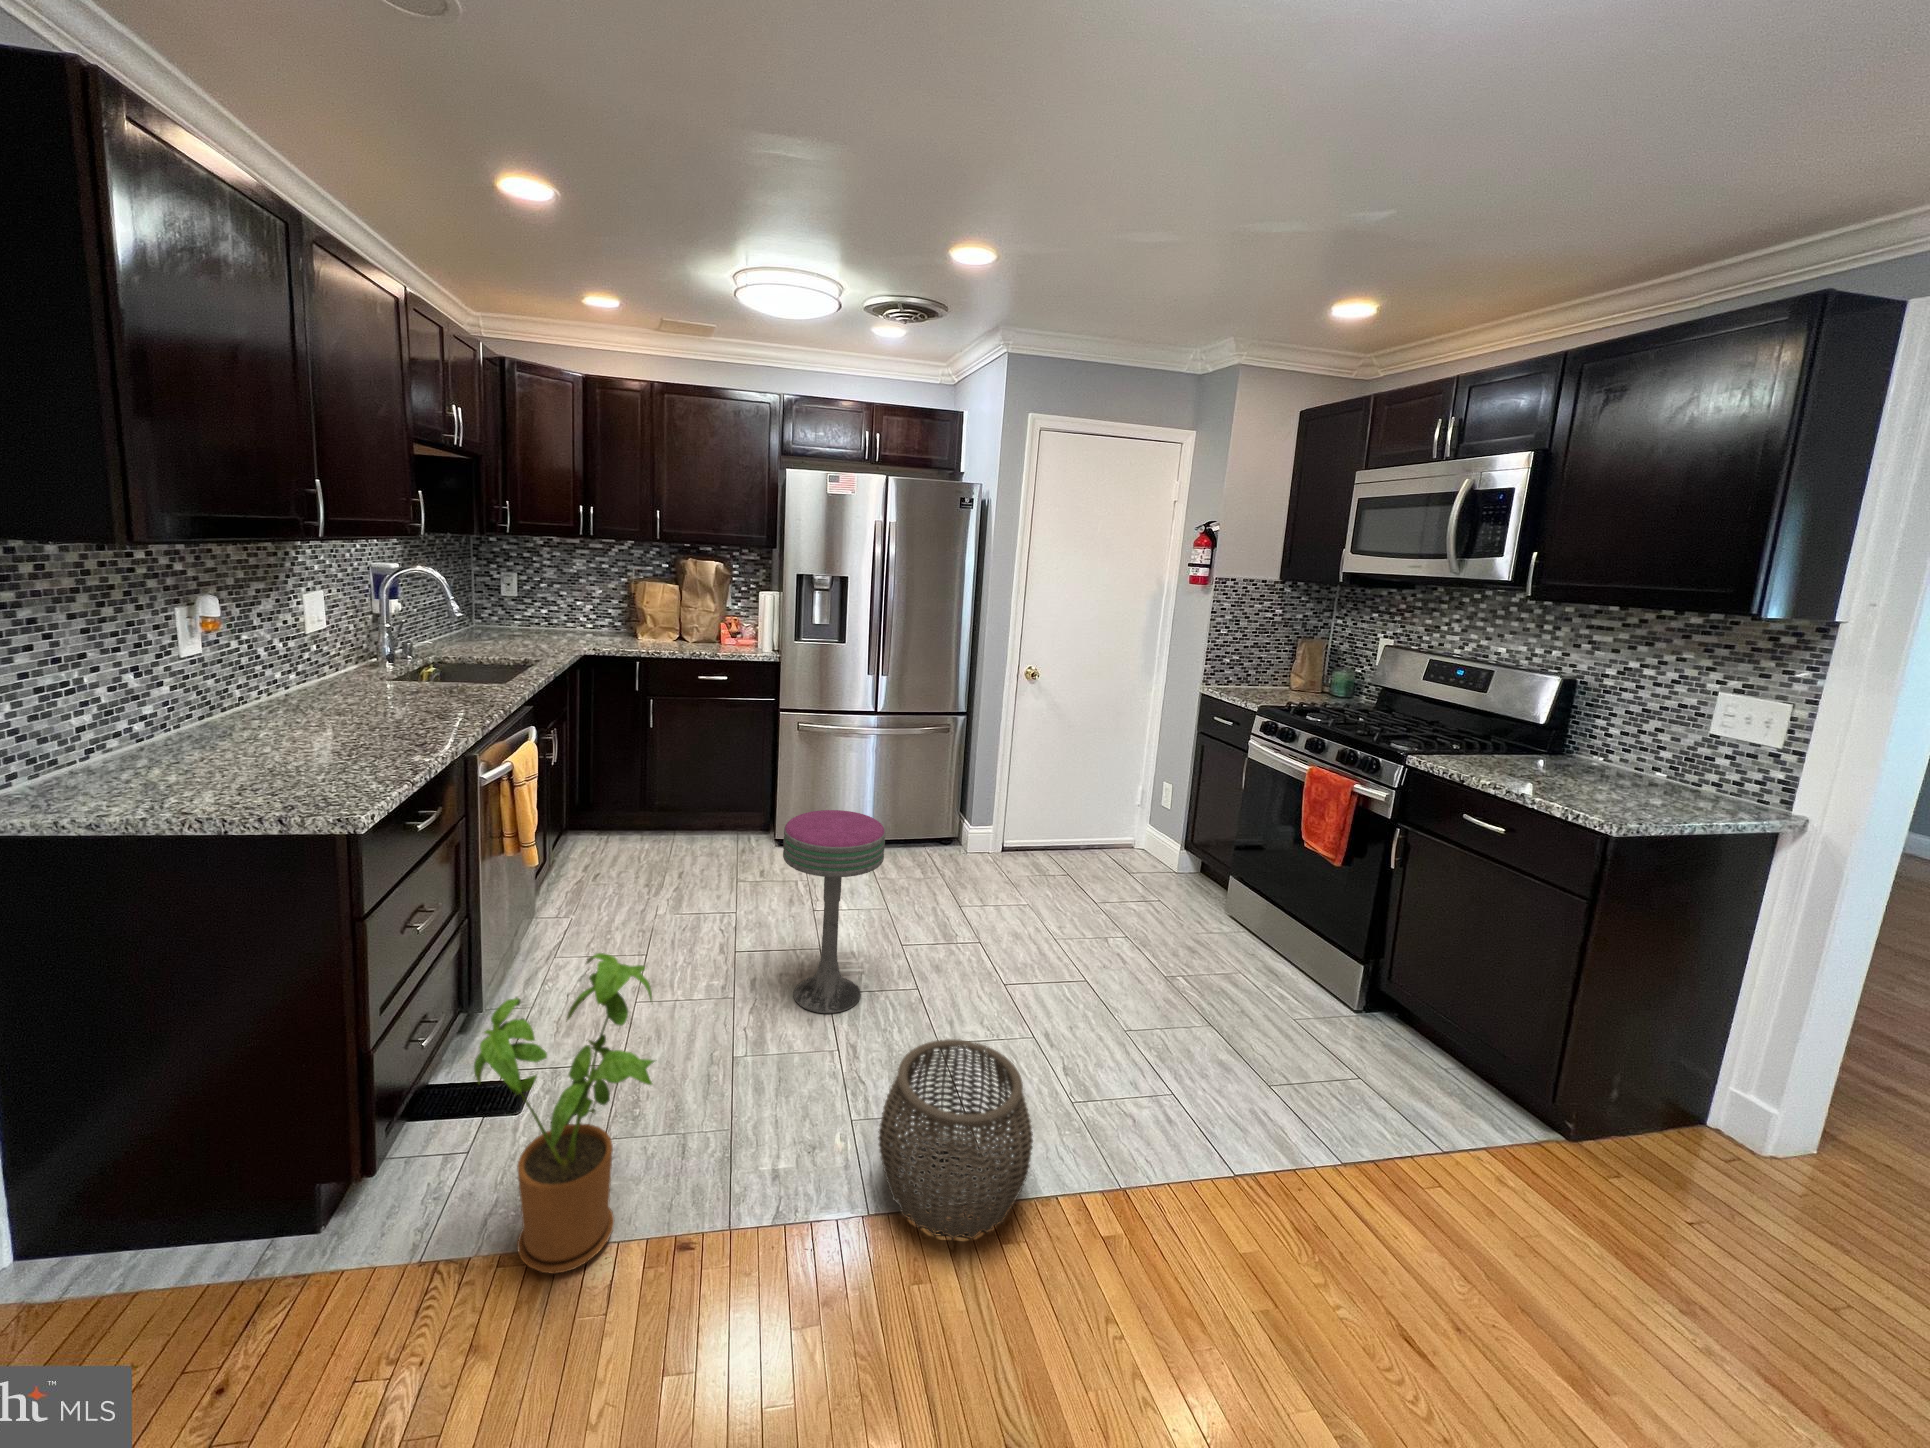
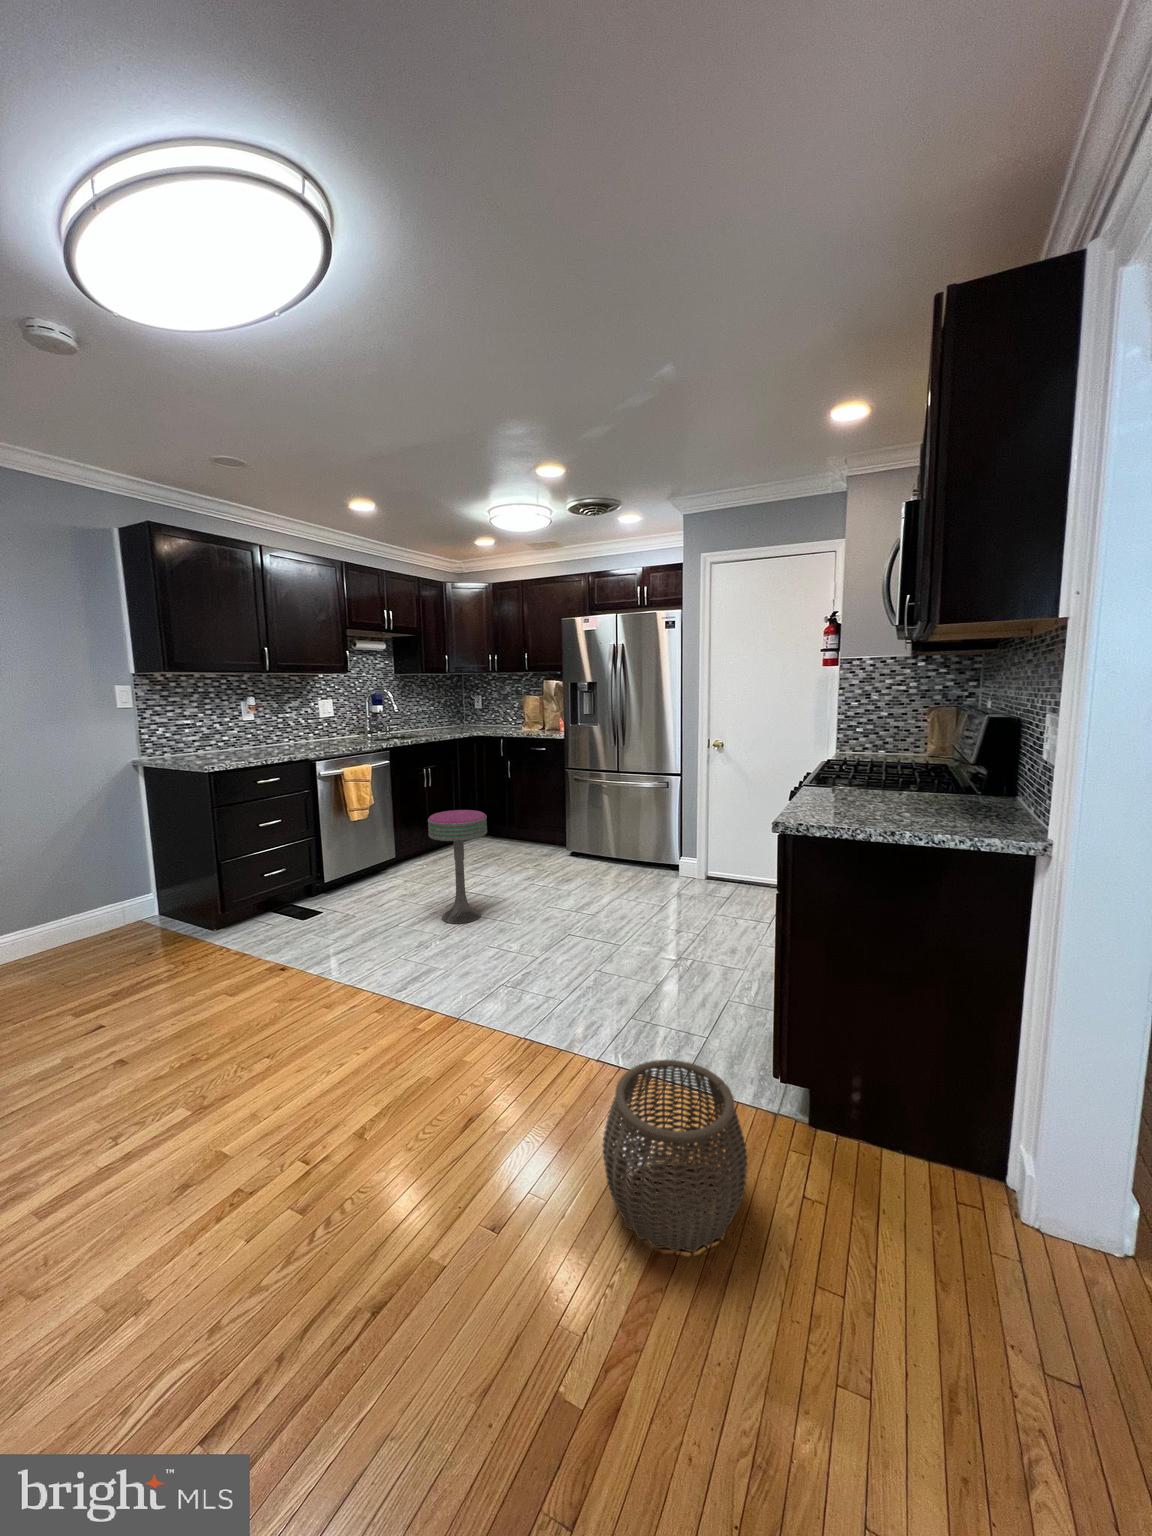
house plant: present [474,953,654,1274] -> none [213,834,291,960]
woven basket: present [878,1039,1033,1239] -> present [602,1060,748,1252]

